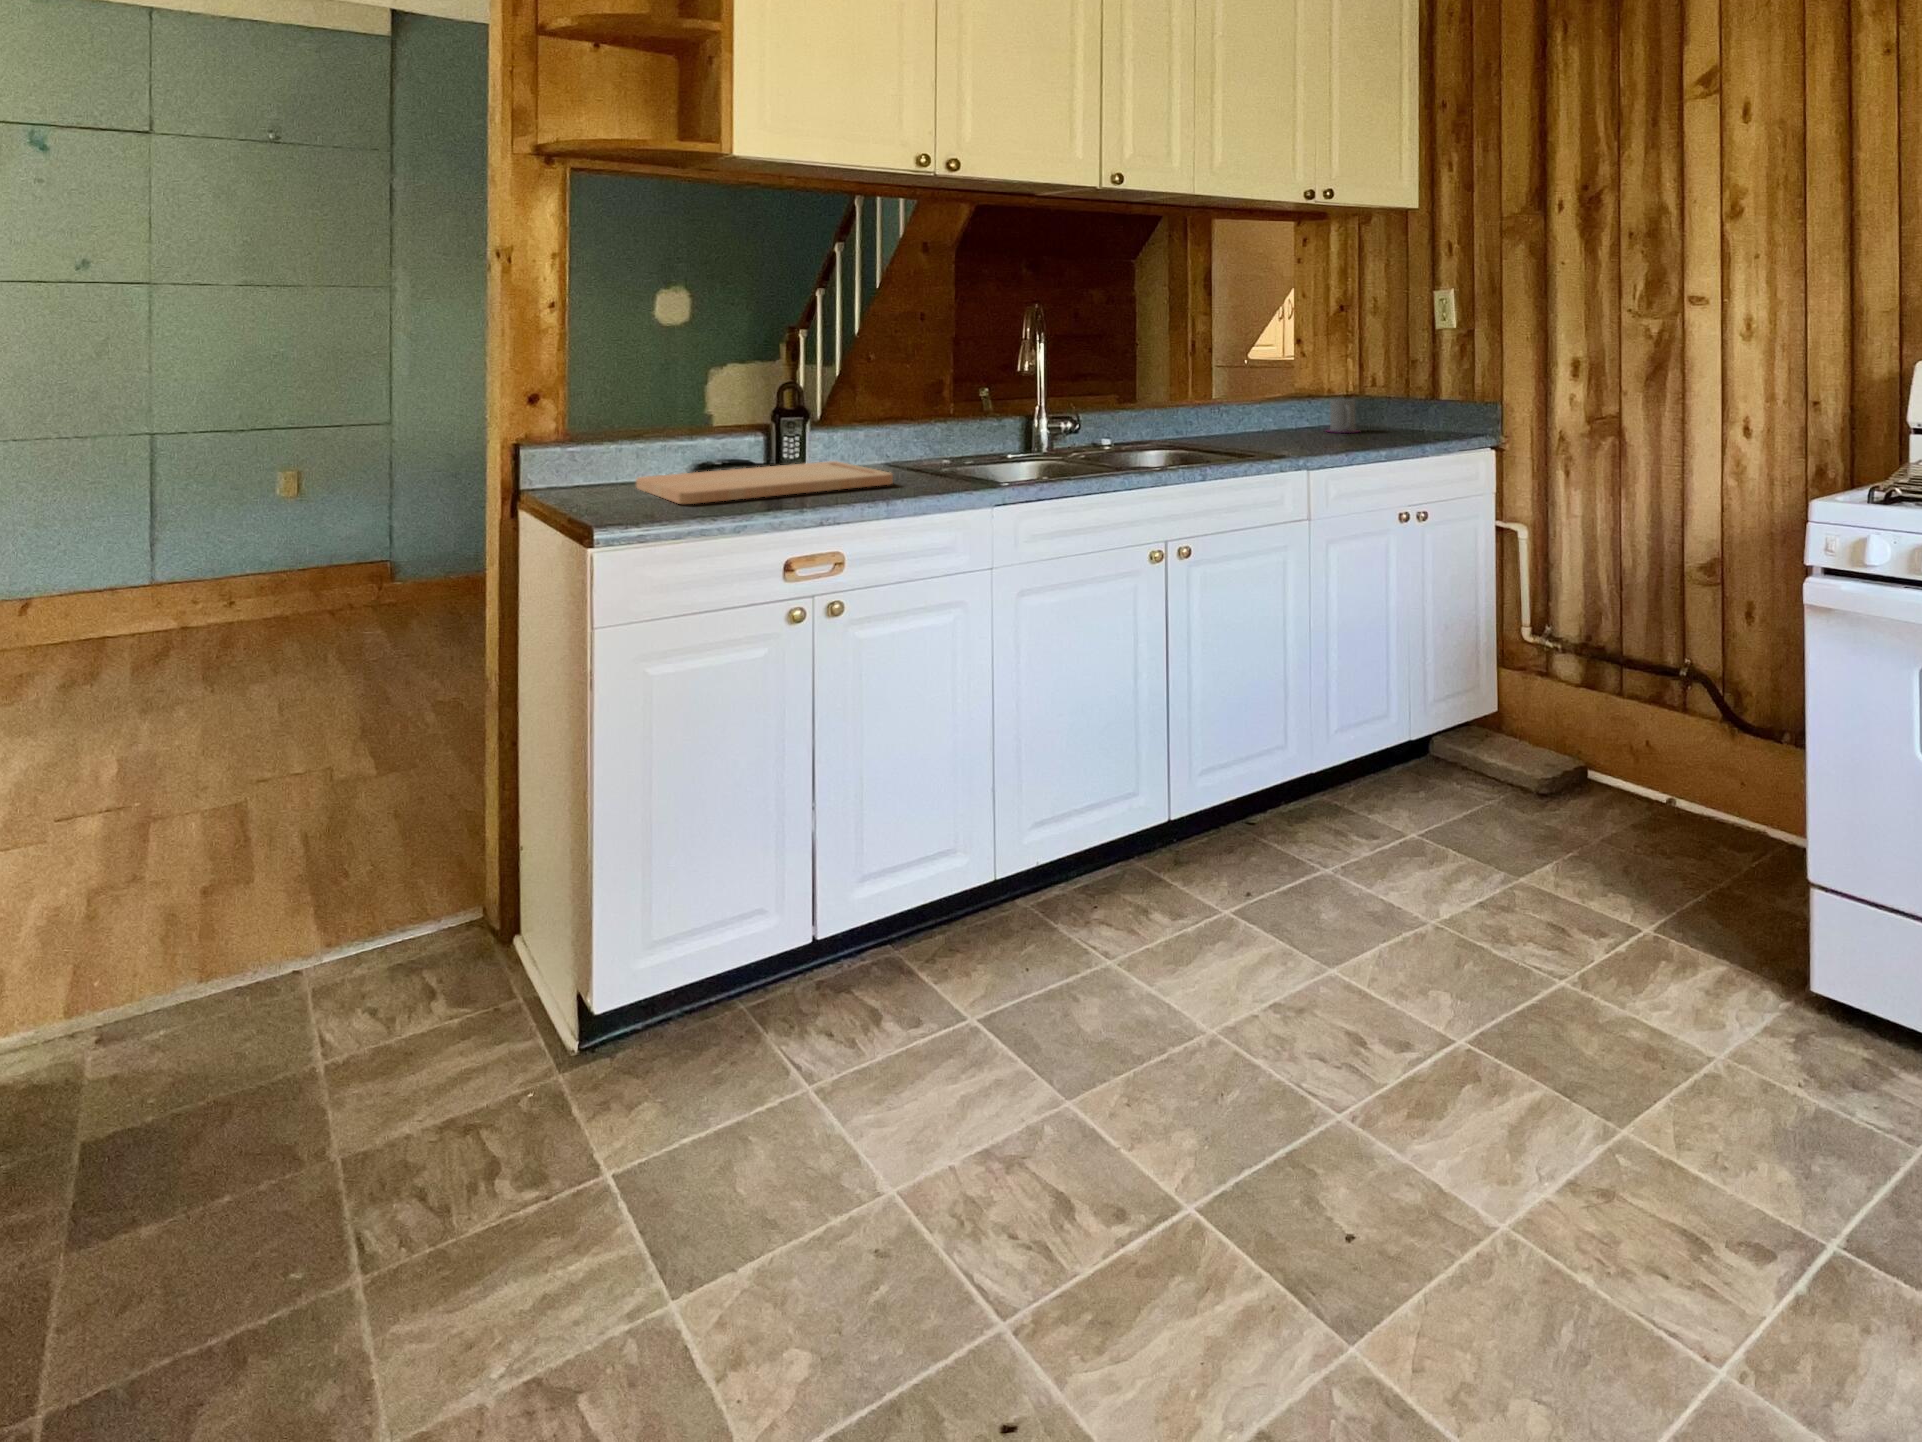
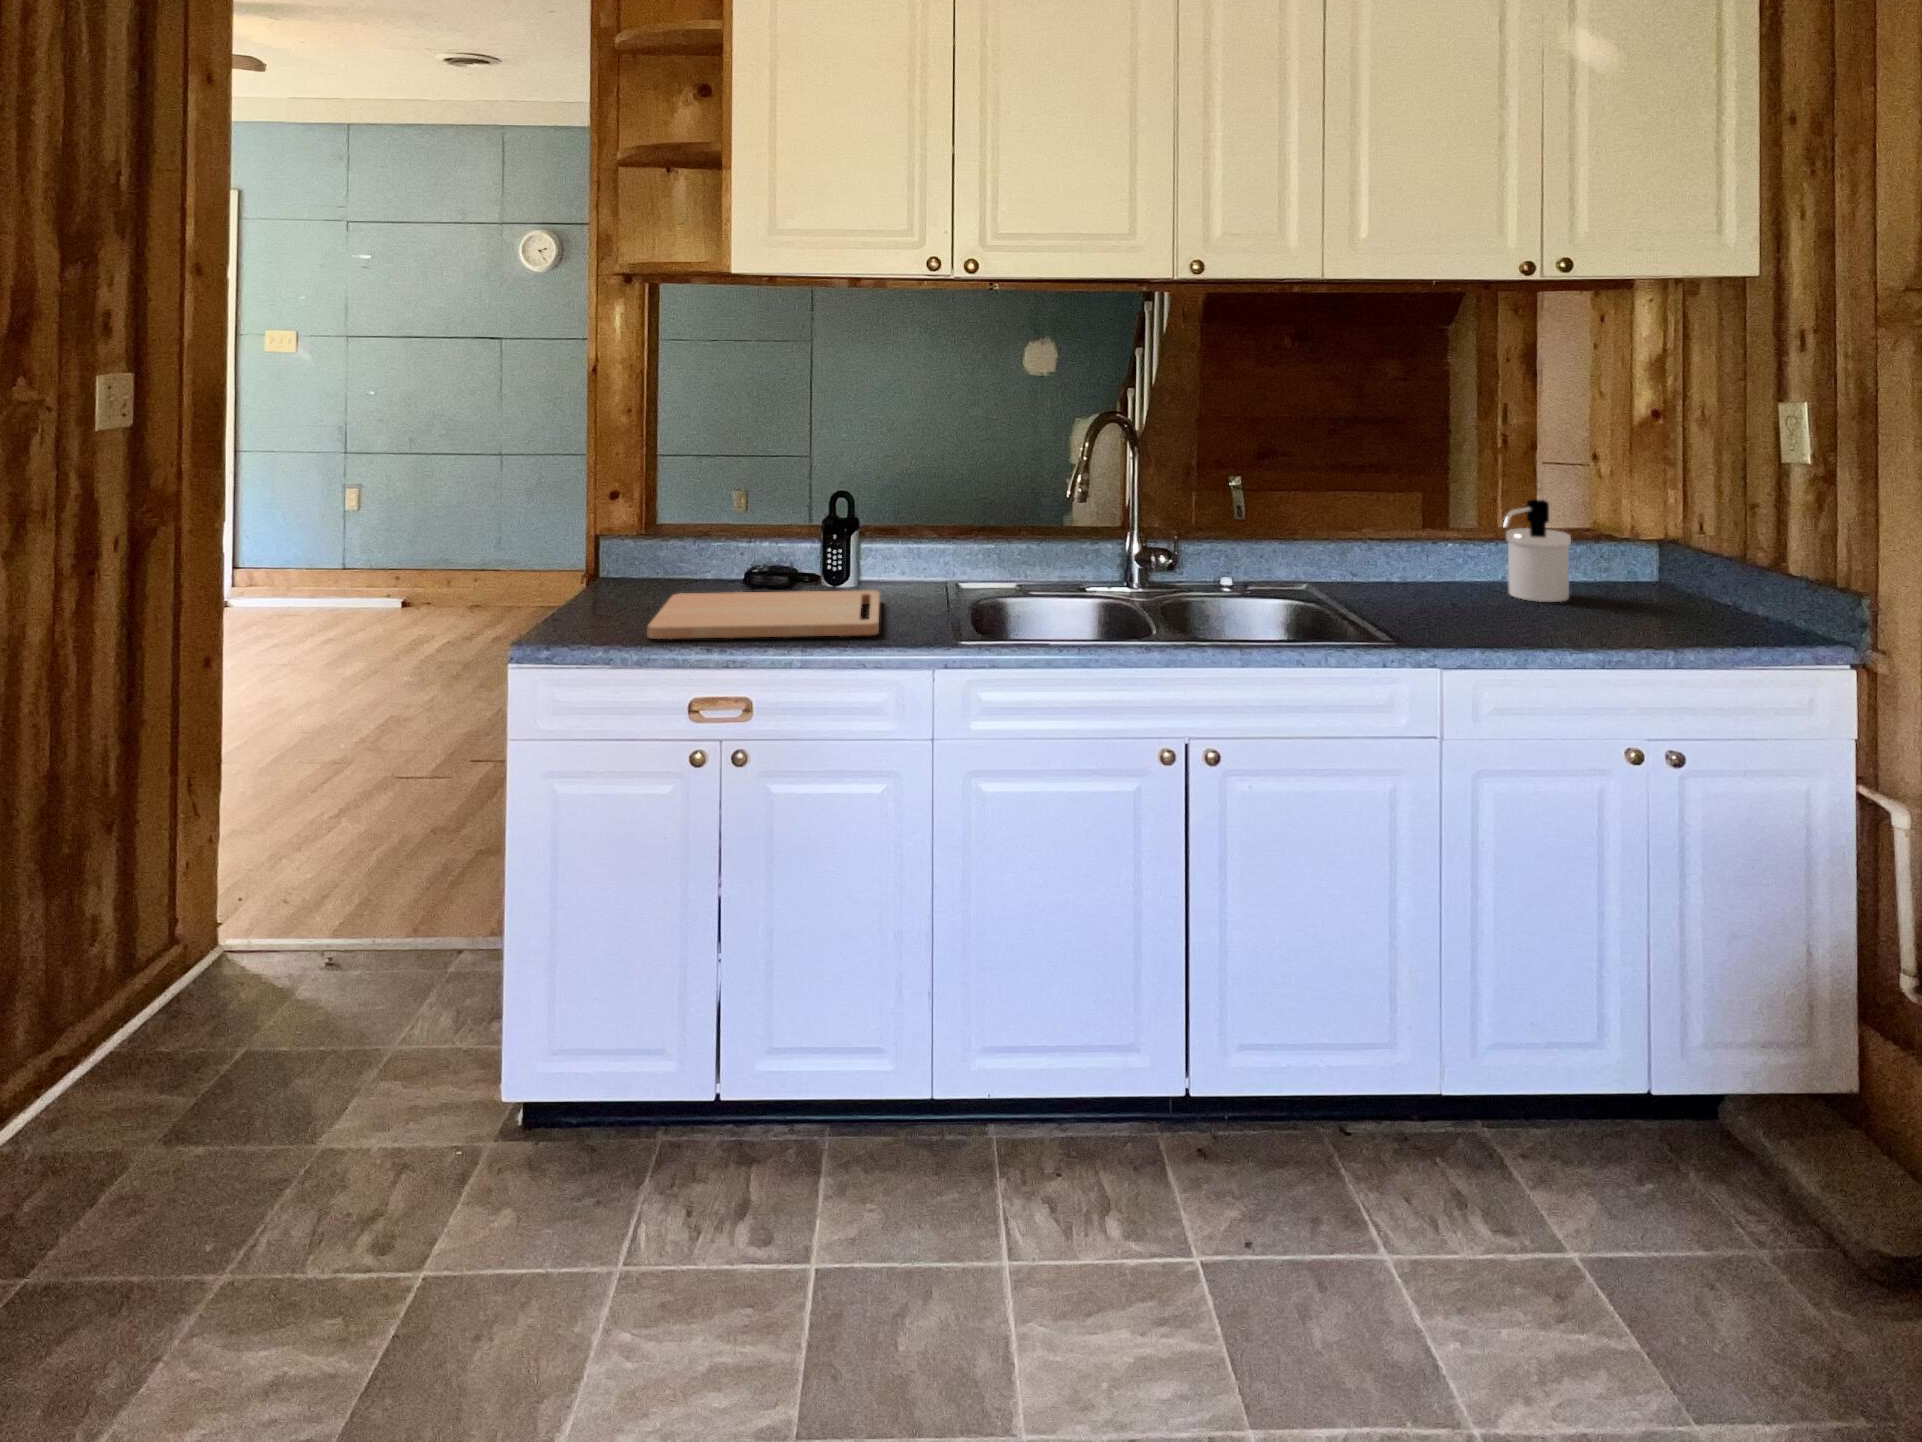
soap dispenser: none [1269,365,1311,436] -> present [1502,499,1571,602]
mug: present [1328,399,1357,433] -> none [1609,549,1668,603]

